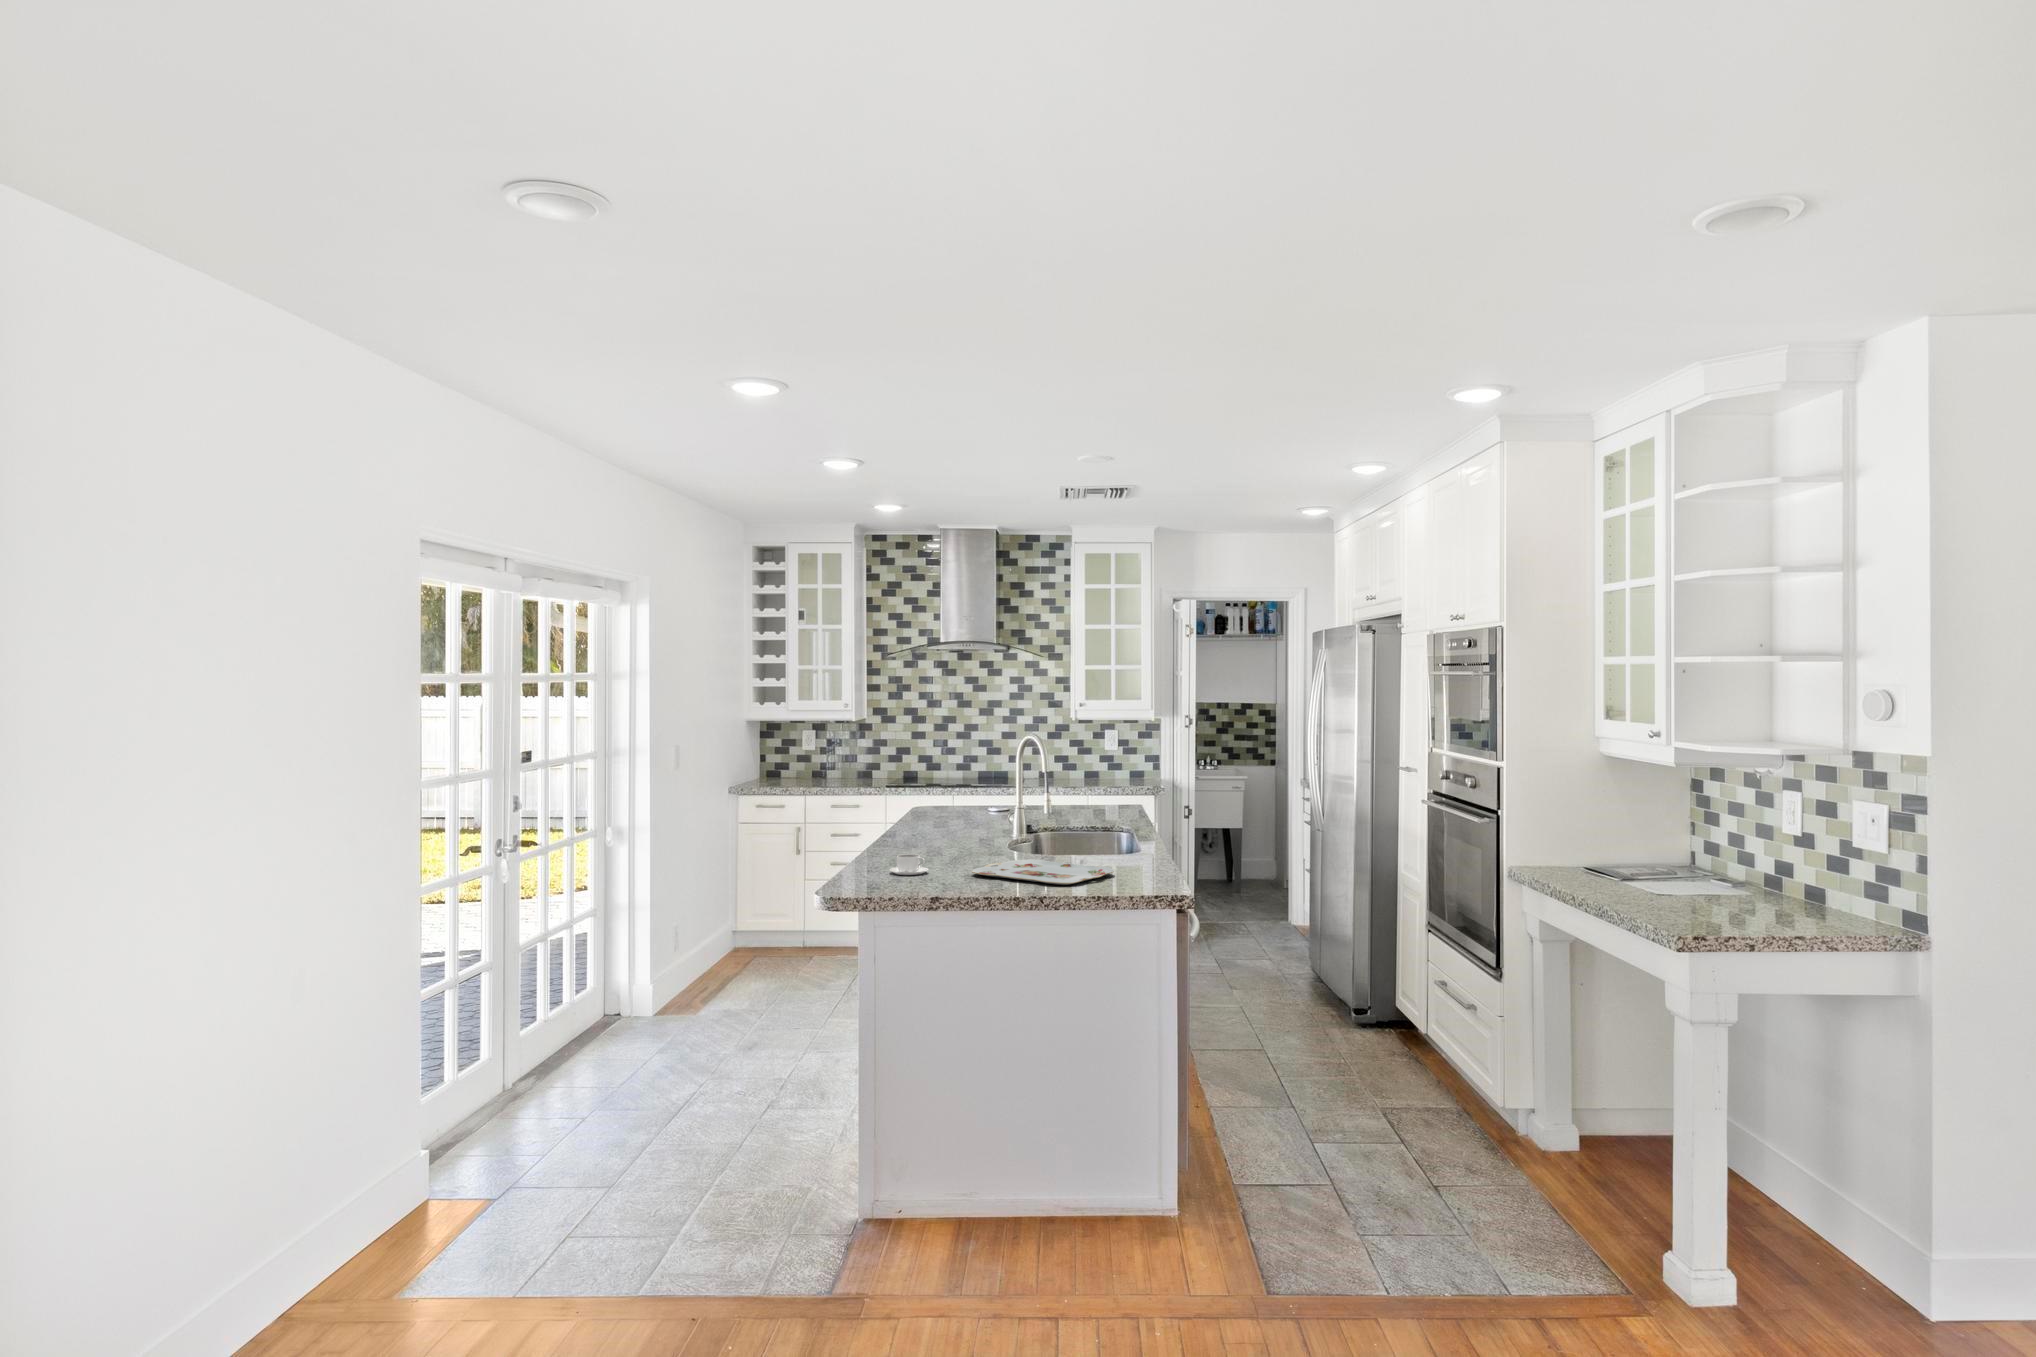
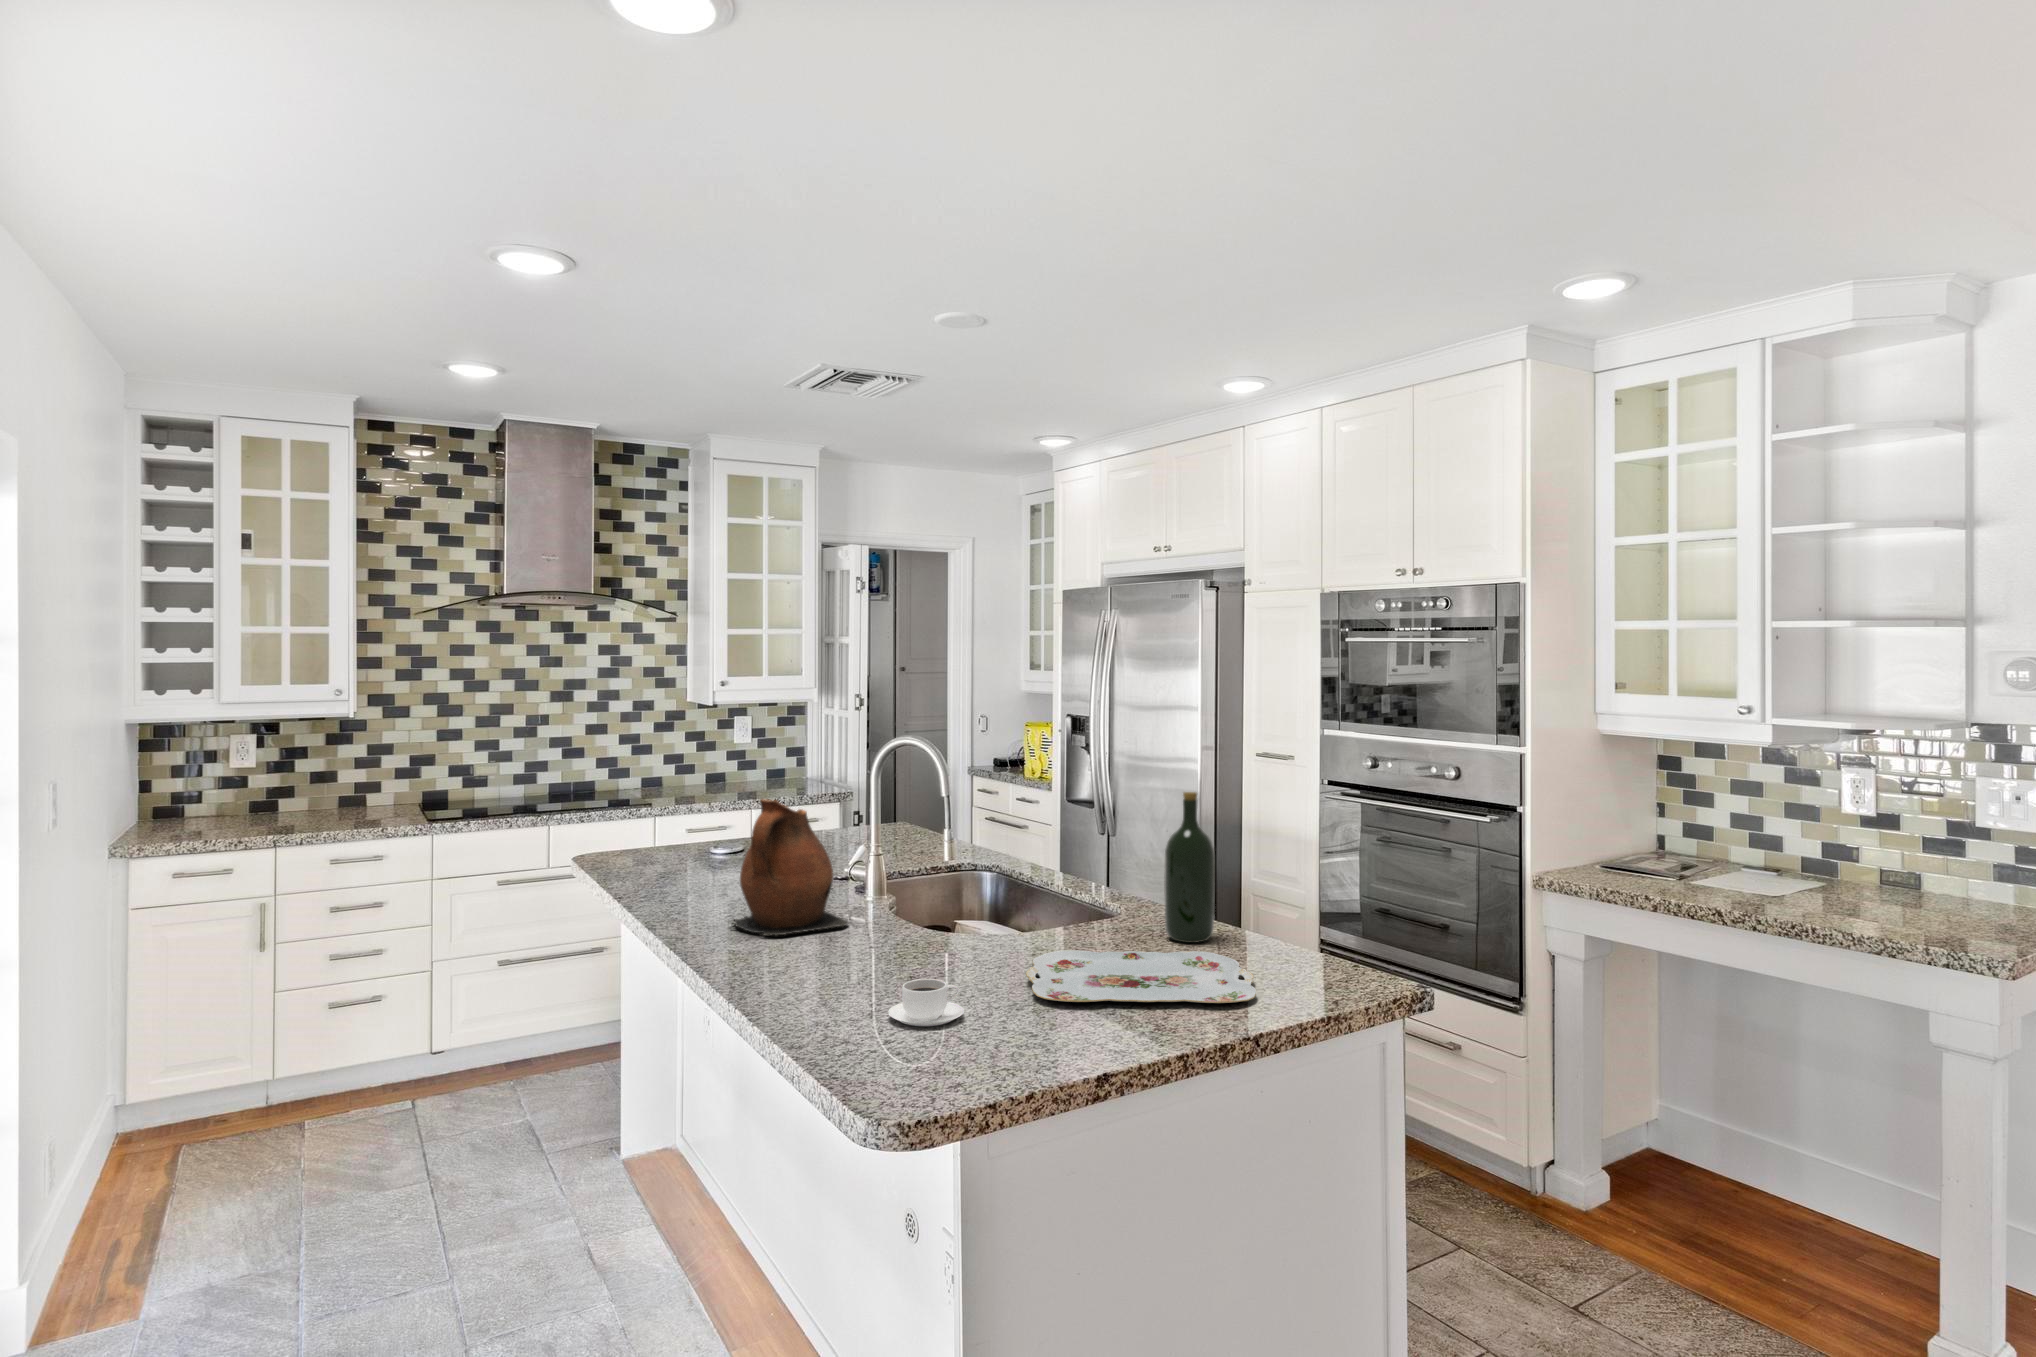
ceramic pitcher: none [917,767,978,846] -> present [734,799,849,936]
wine bottle: none [1119,772,1151,868] -> present [1165,792,1215,943]

